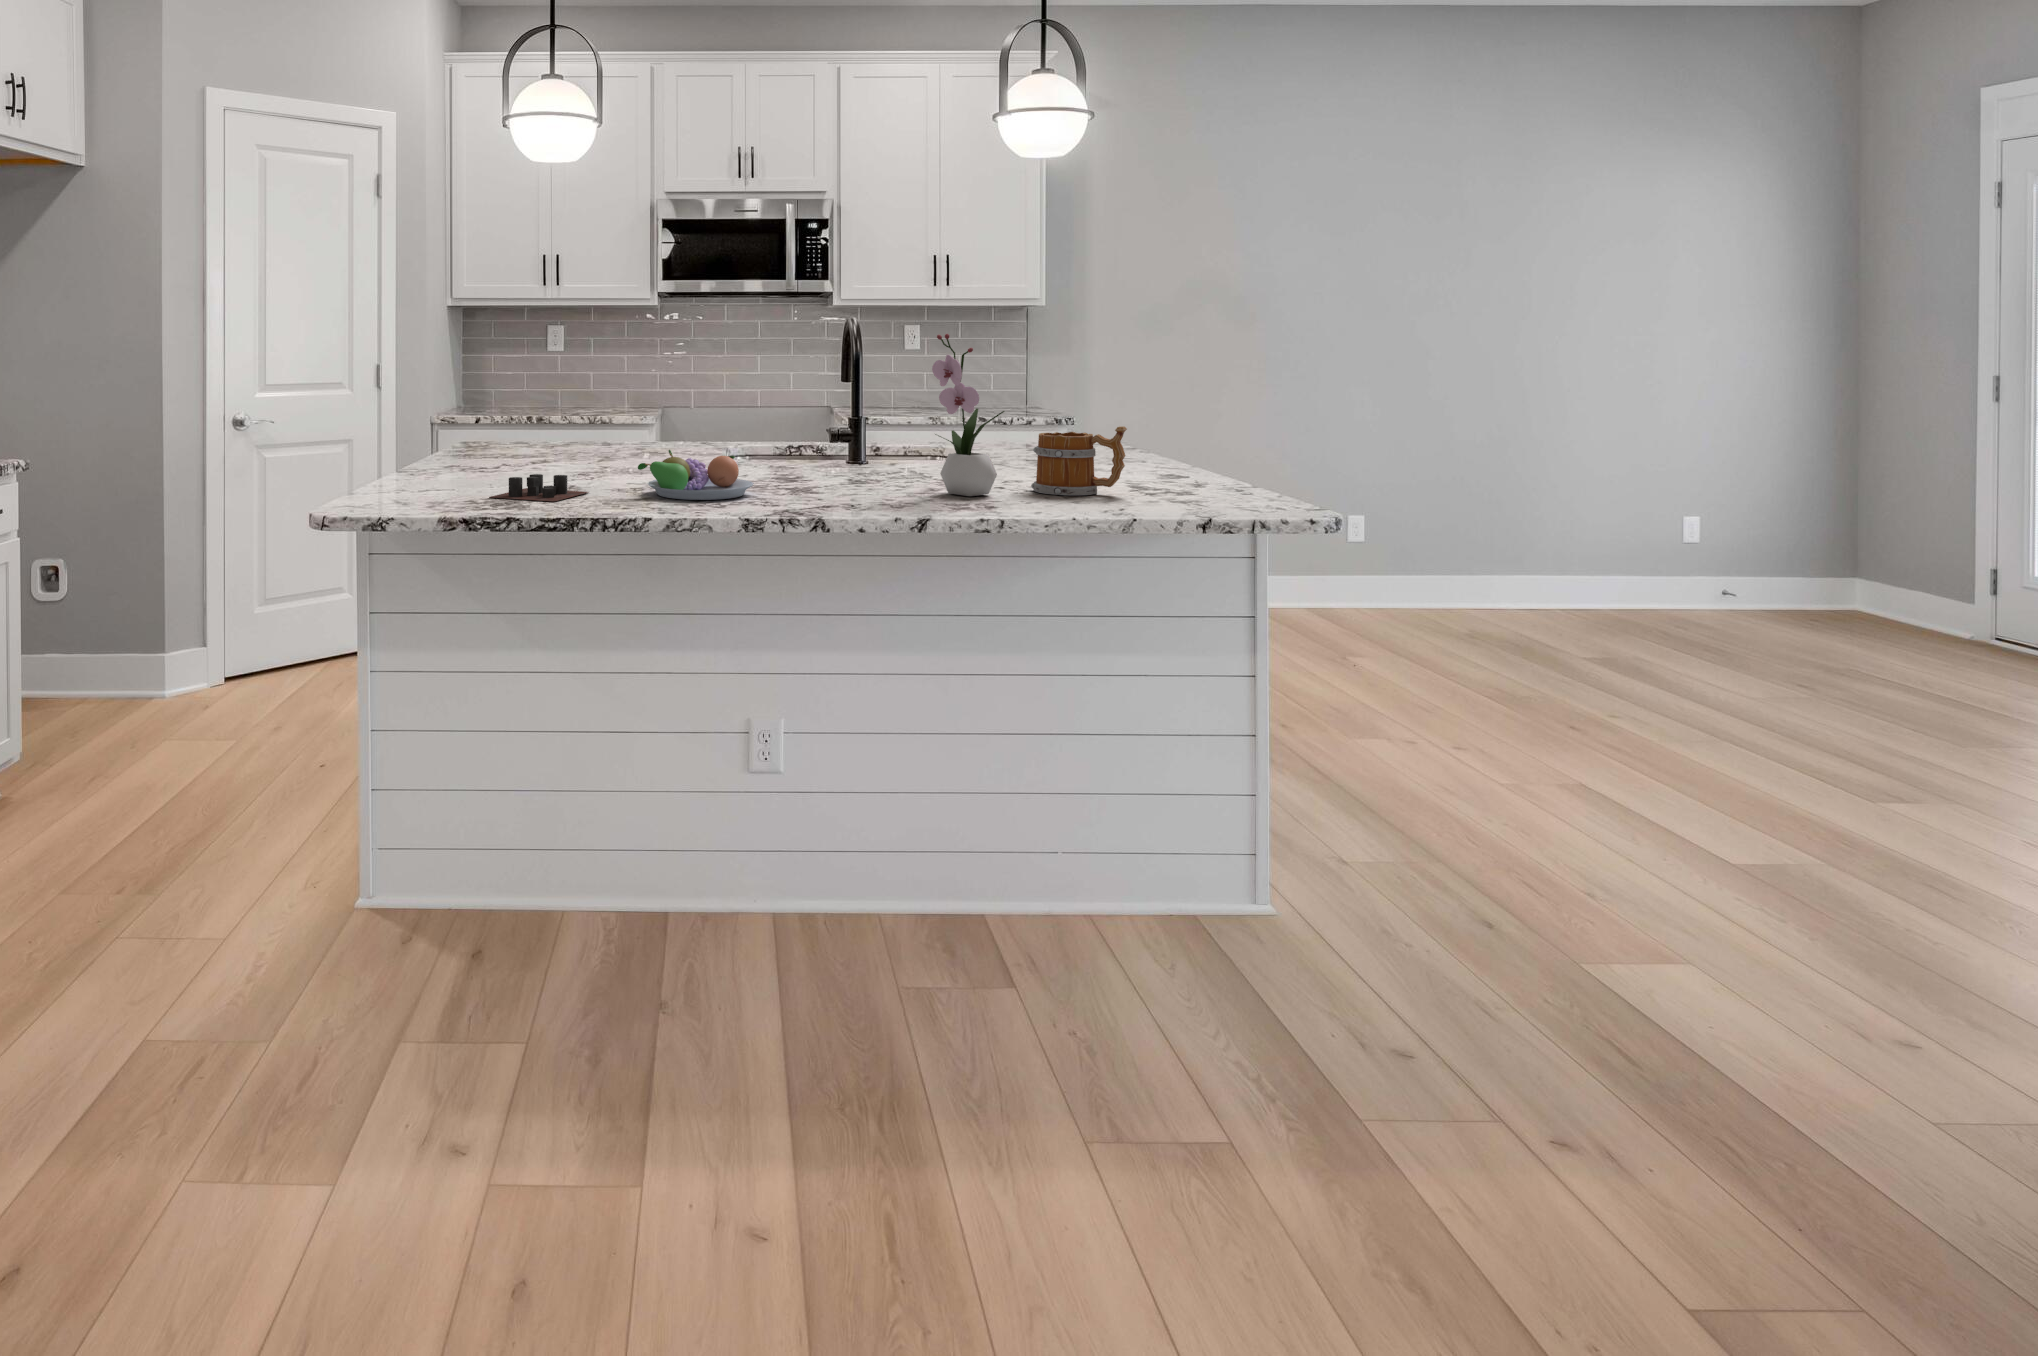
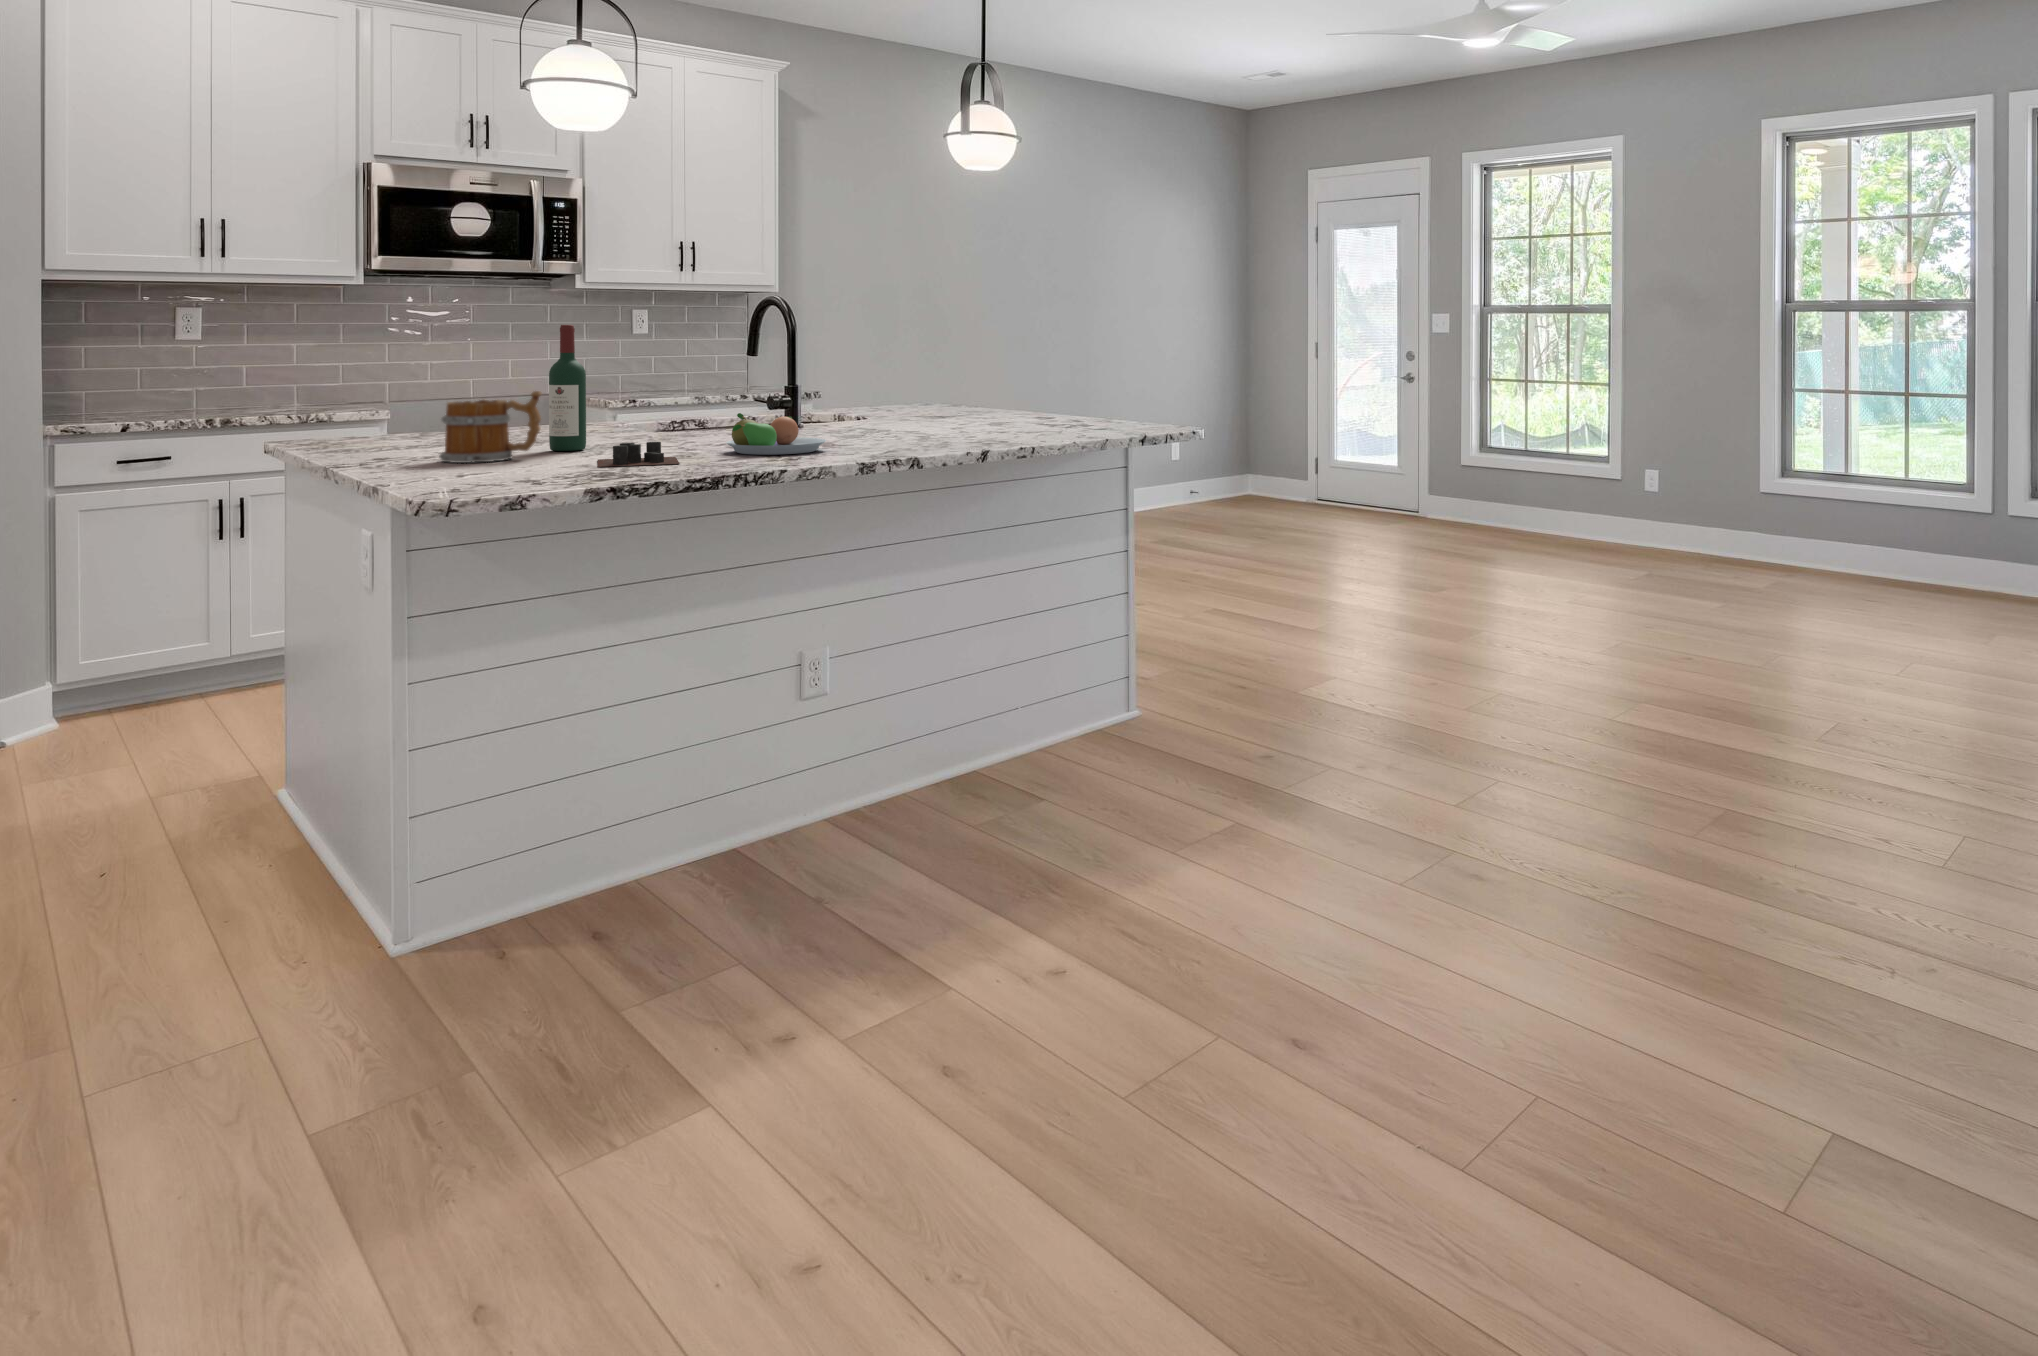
flower arrangement: present [932,334,1004,496] -> none [945,309,991,438]
wine bottle: none [547,352,579,475] -> present [549,325,586,451]
mug: present [1031,426,1127,495] -> present [439,391,542,463]

